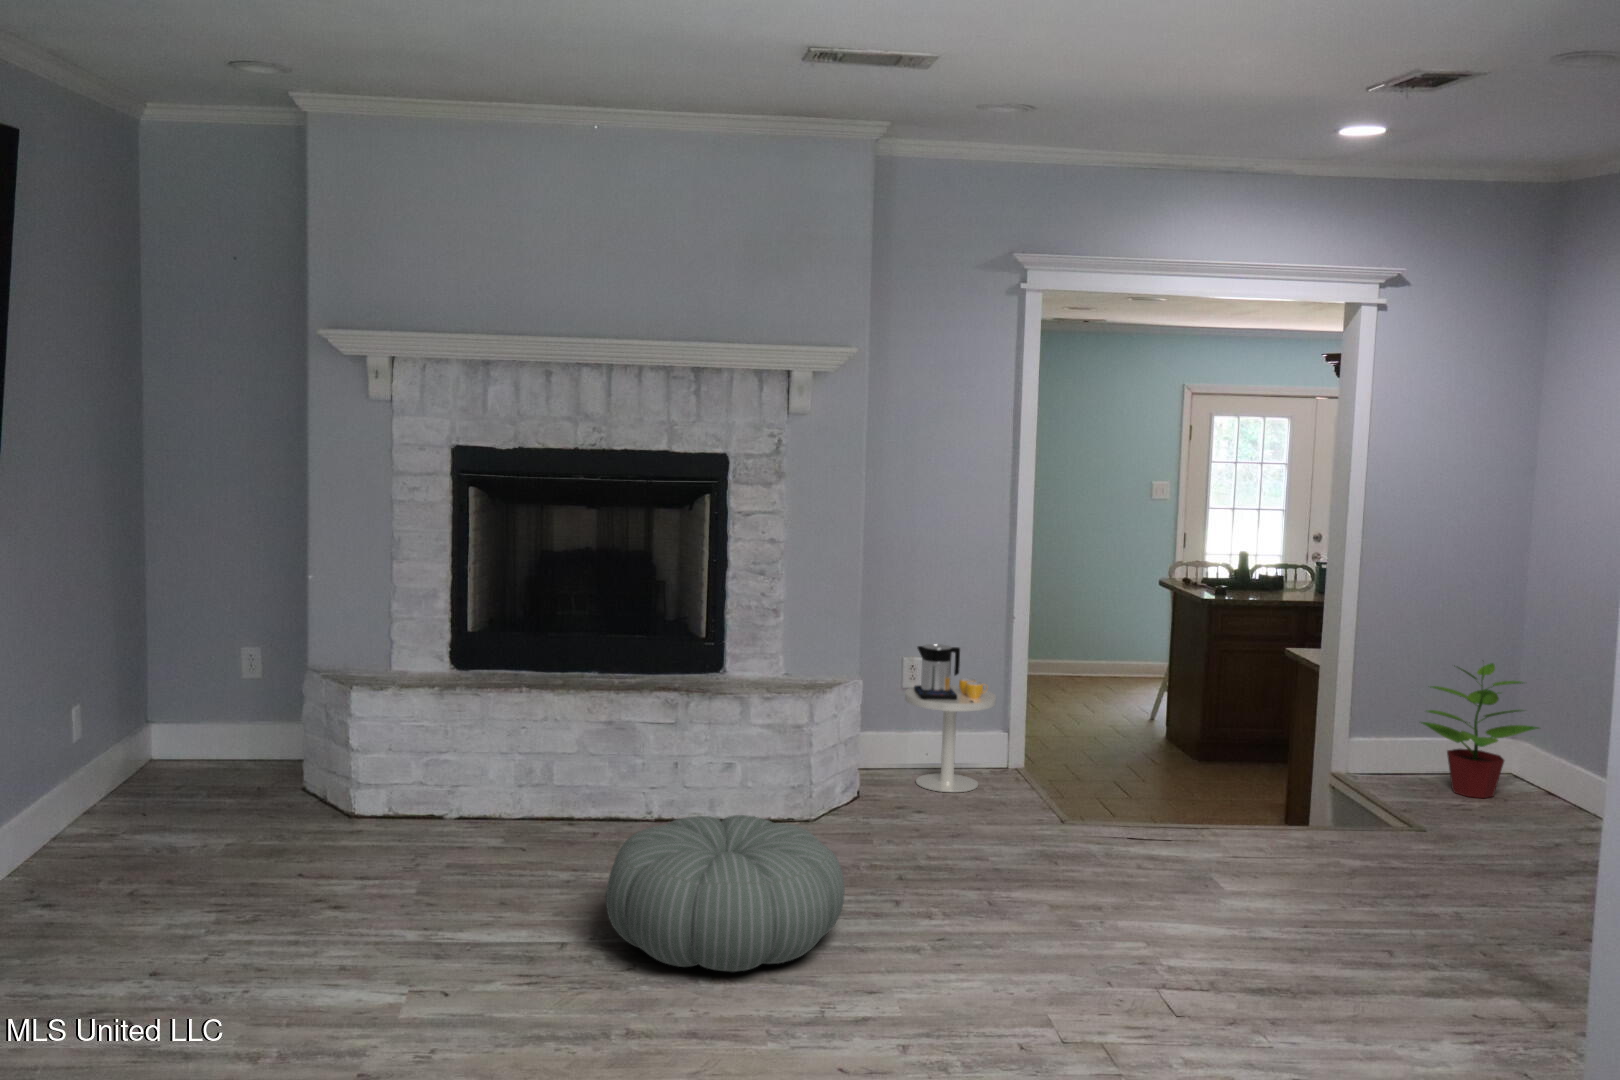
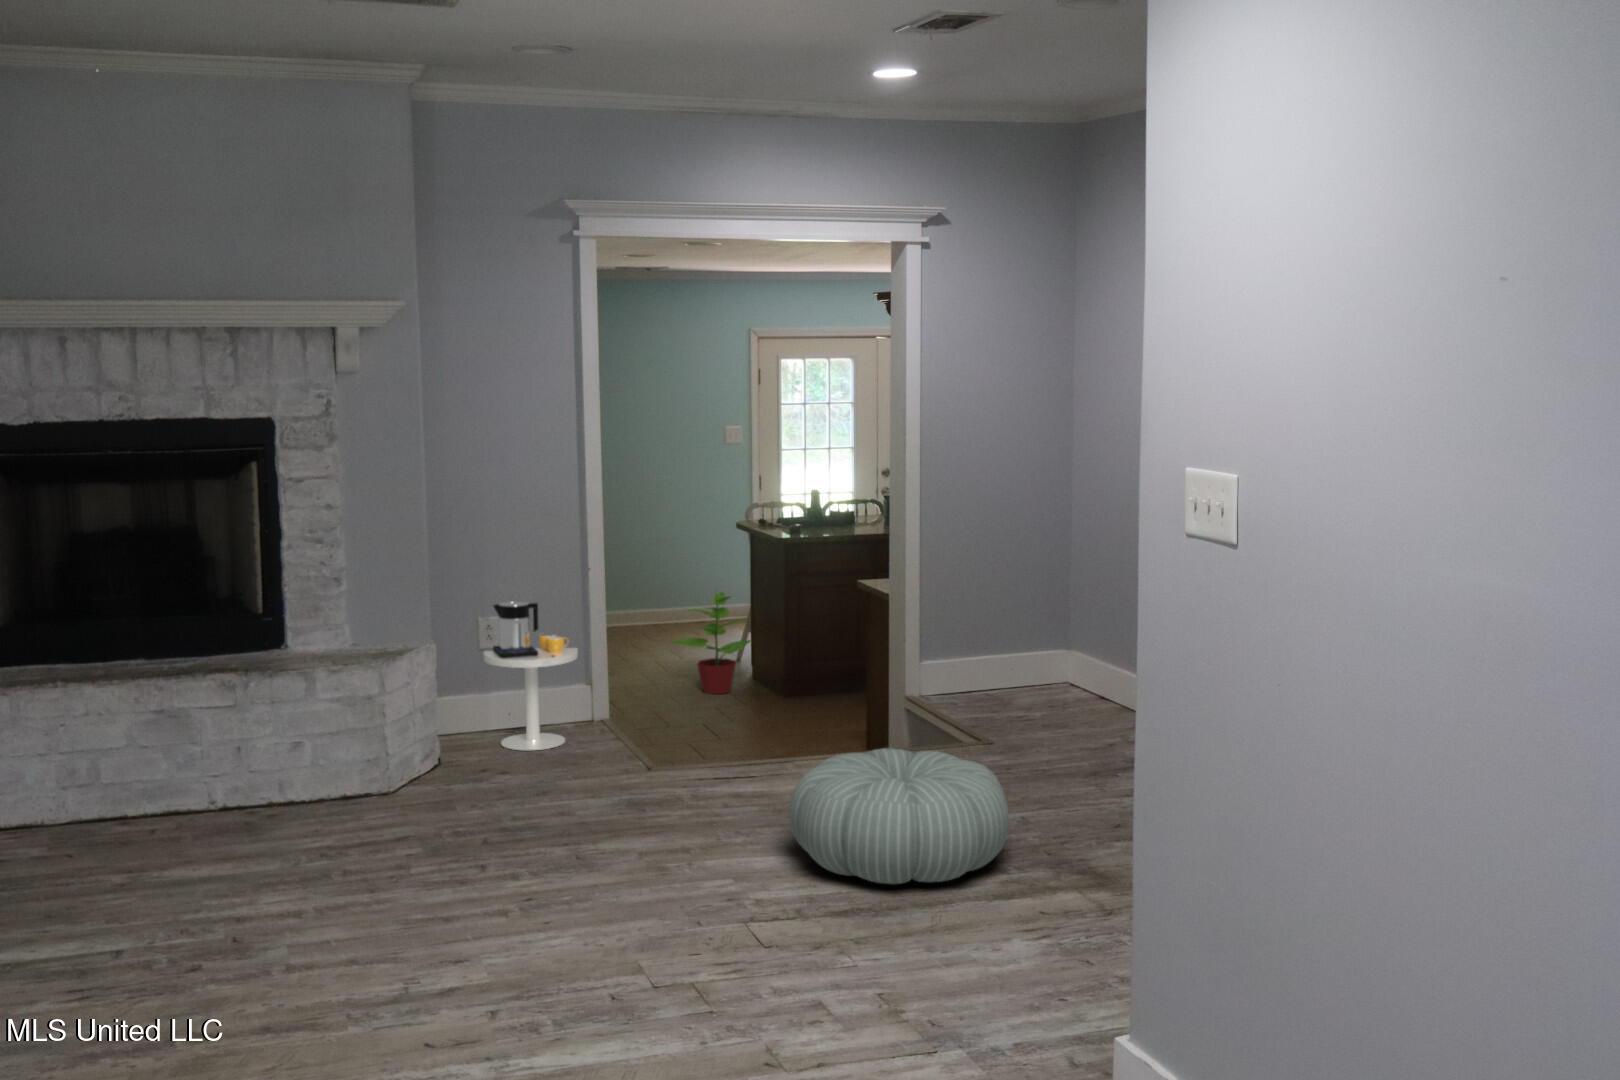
potted plant: present [1421,663,1539,798] -> present [671,592,750,694]
pouf: present [606,815,845,972] -> present [789,748,1009,884]

